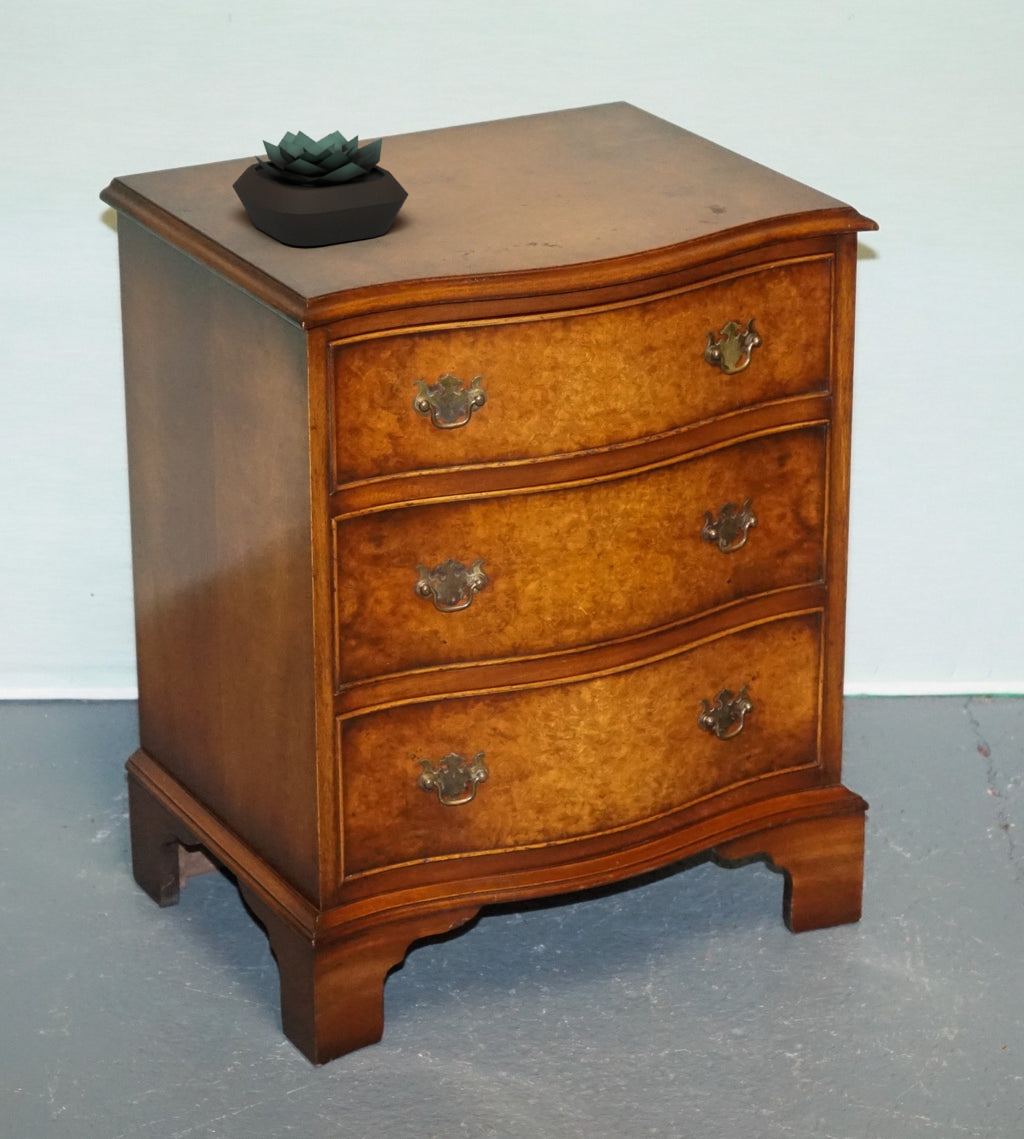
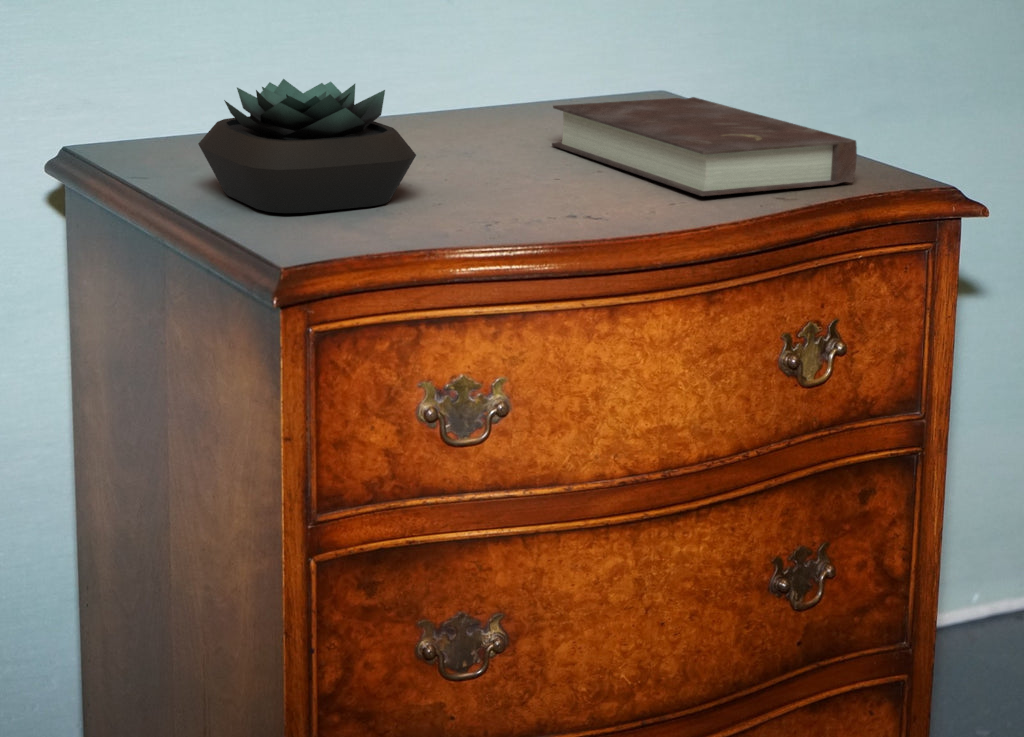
book: none [523,117,771,222] -> present [552,97,857,196]

